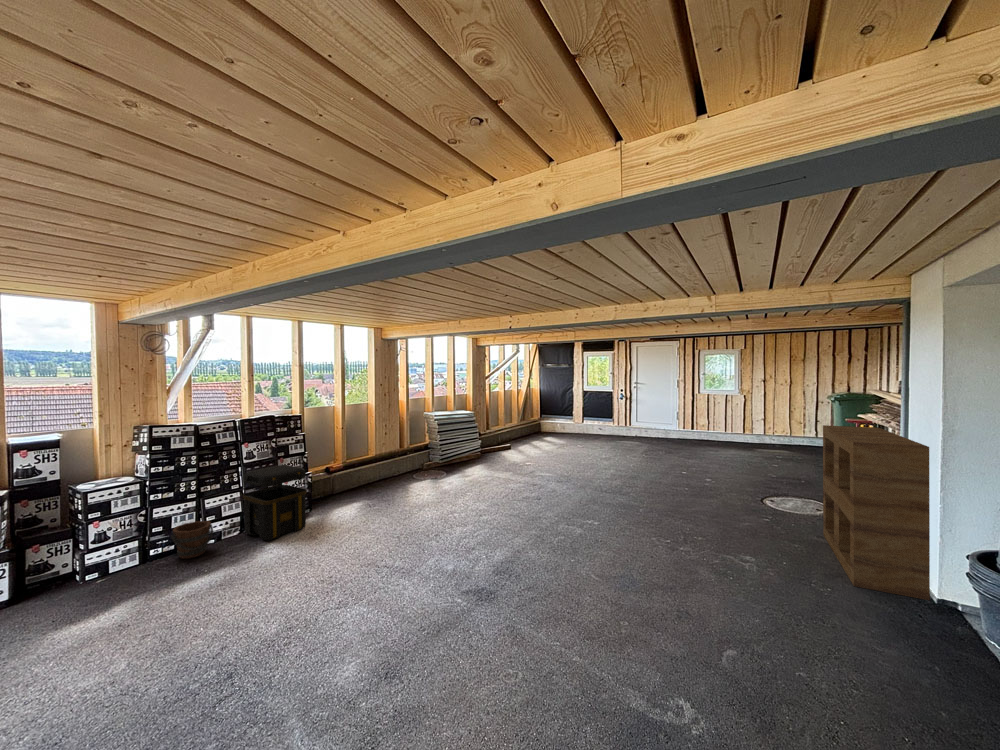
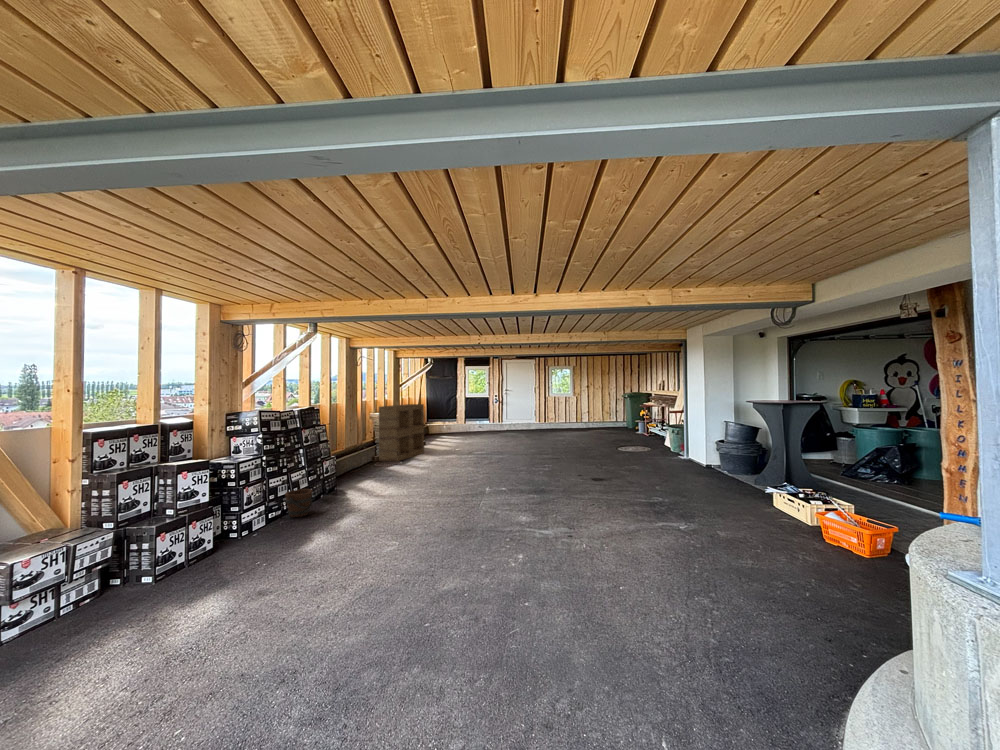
shelving unit: present [823,425,930,600] -> present [379,404,424,461]
toolbox: present [243,465,307,541] -> none [315,447,361,502]

